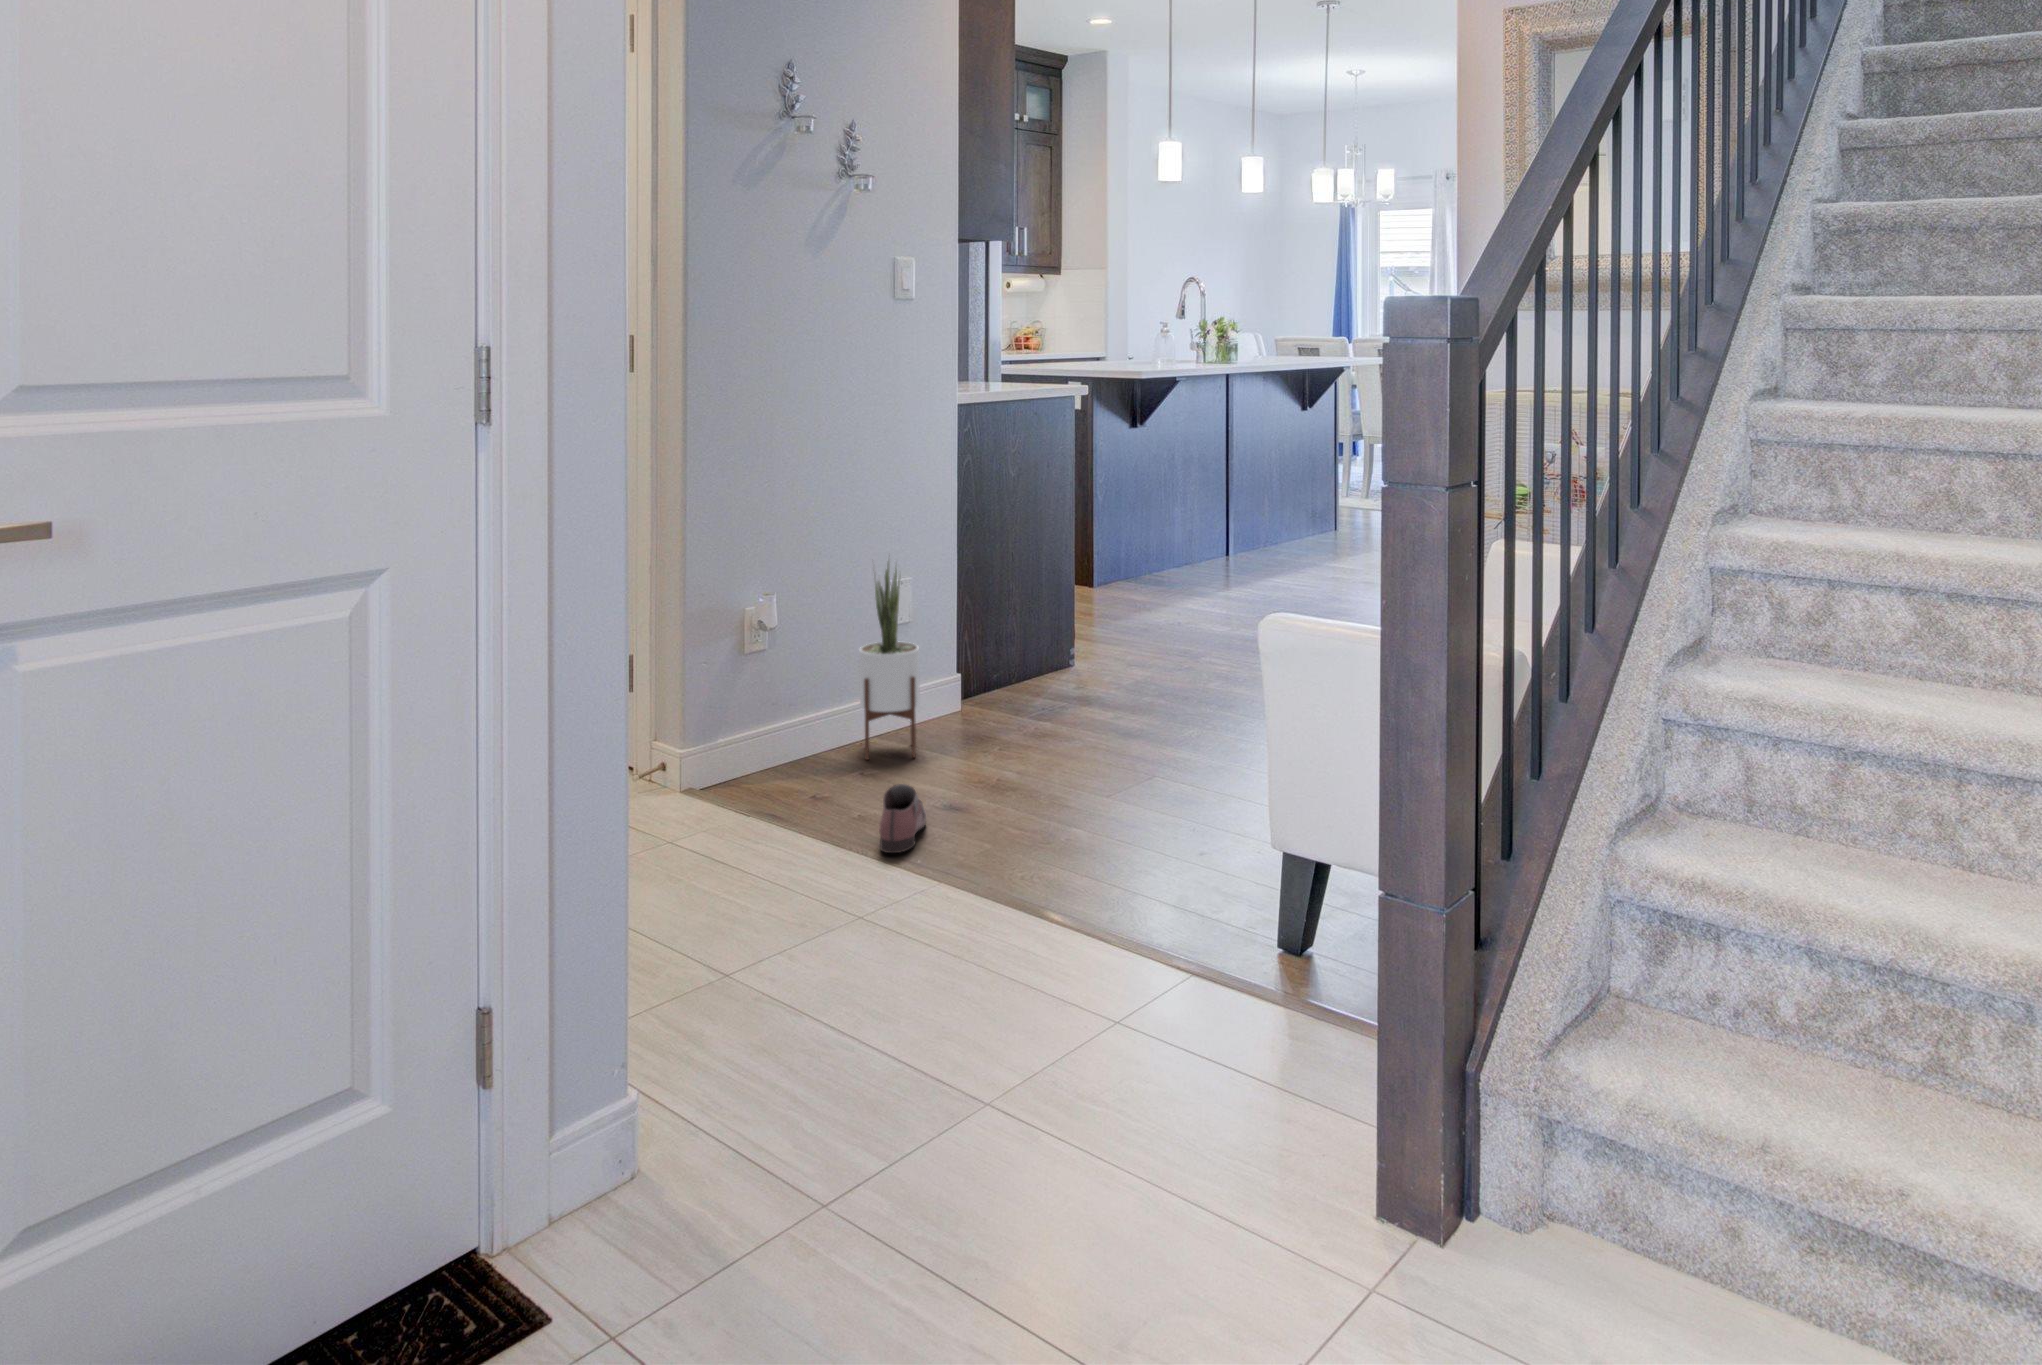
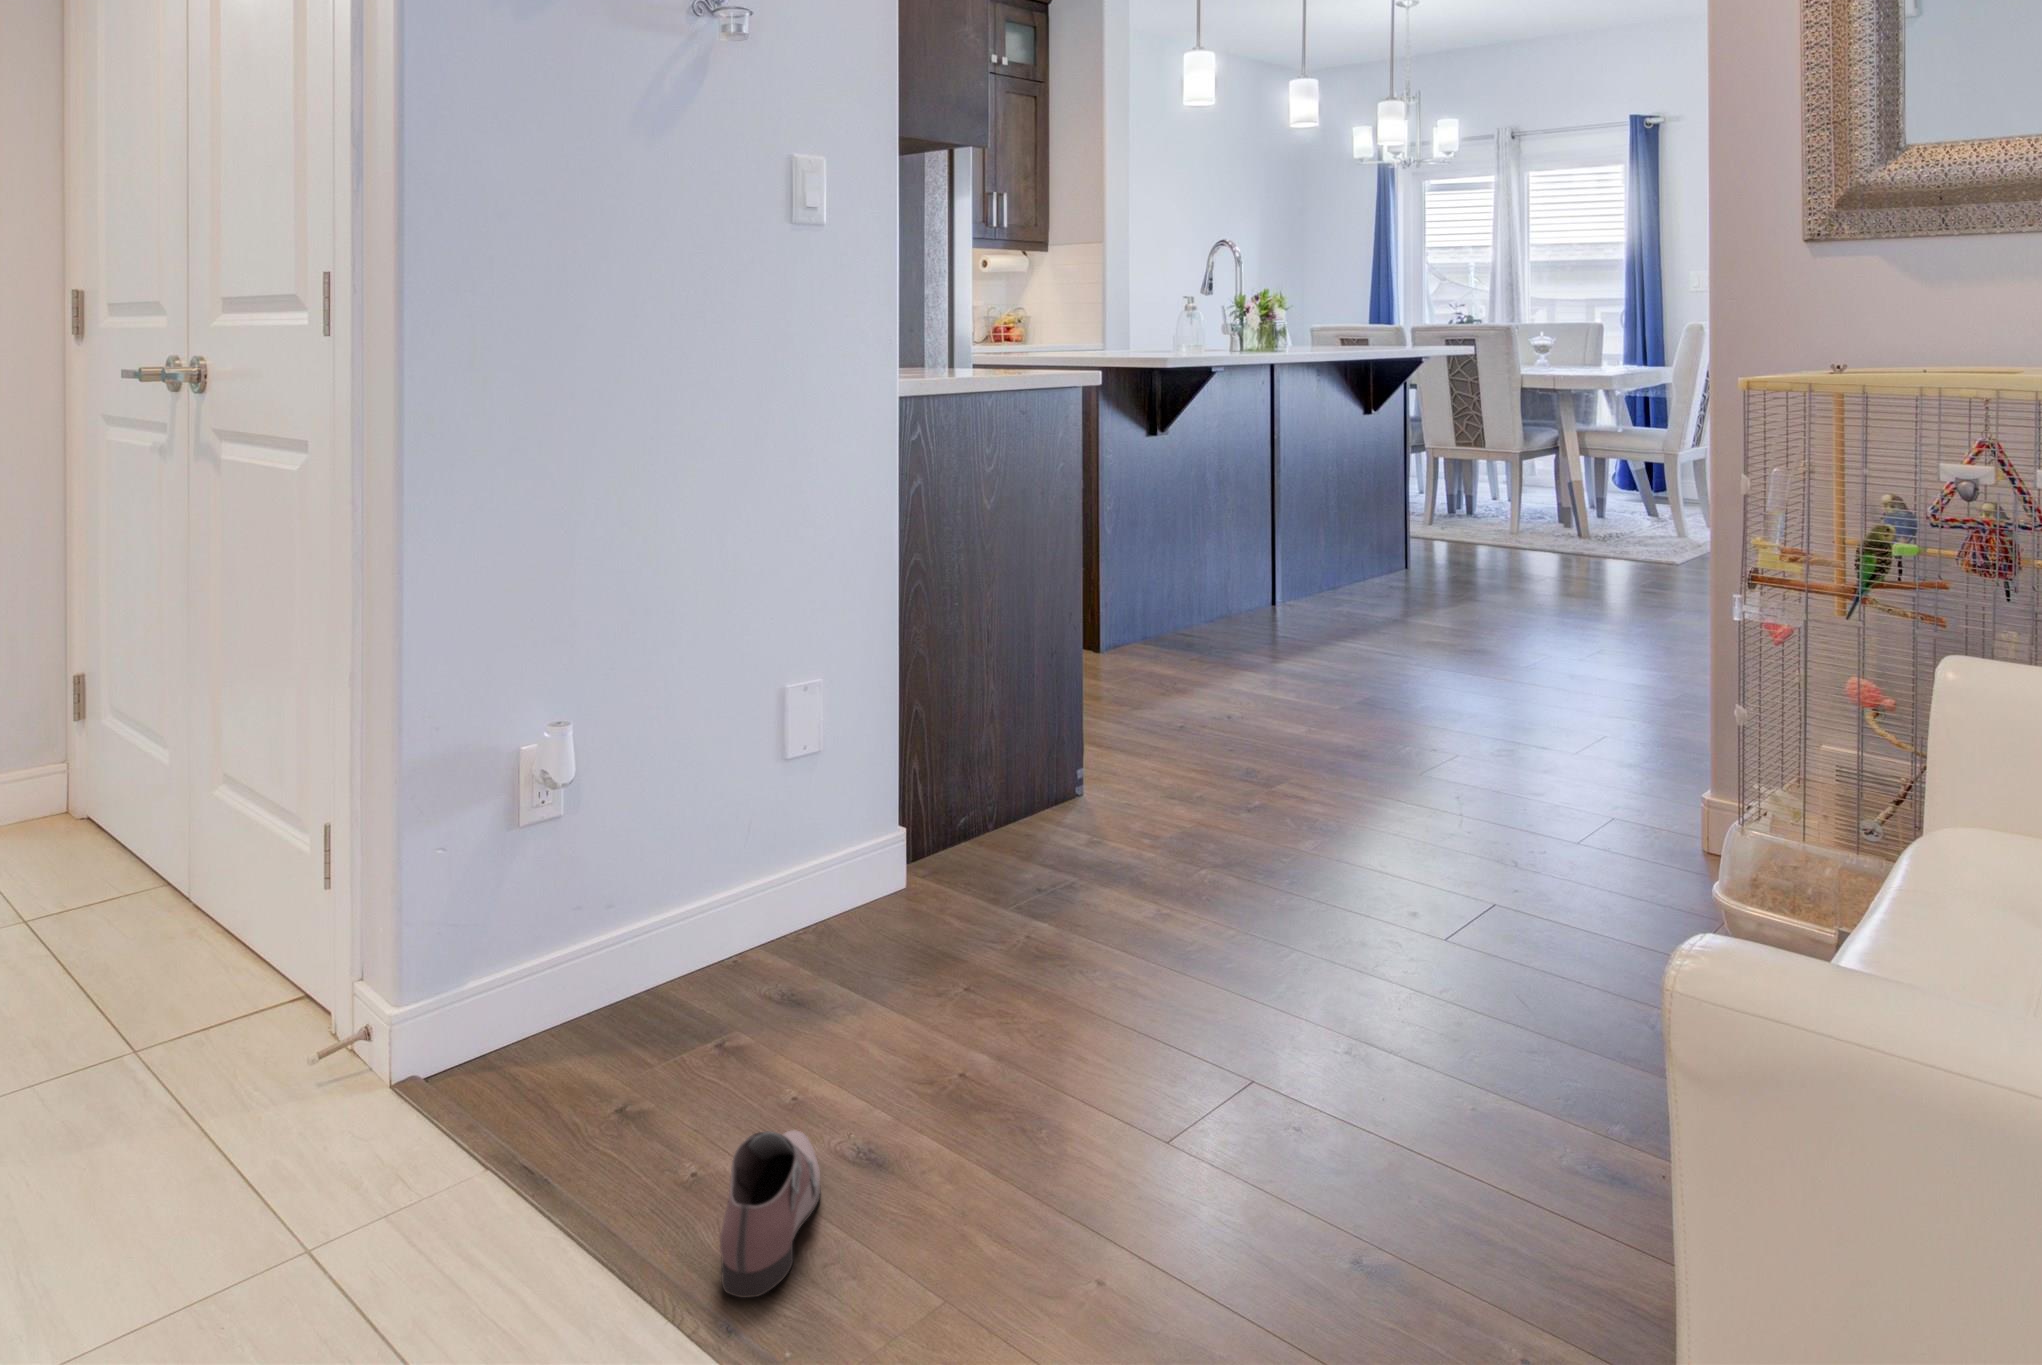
potted plant: present [859,555,920,760] -> none [728,644,828,1004]

